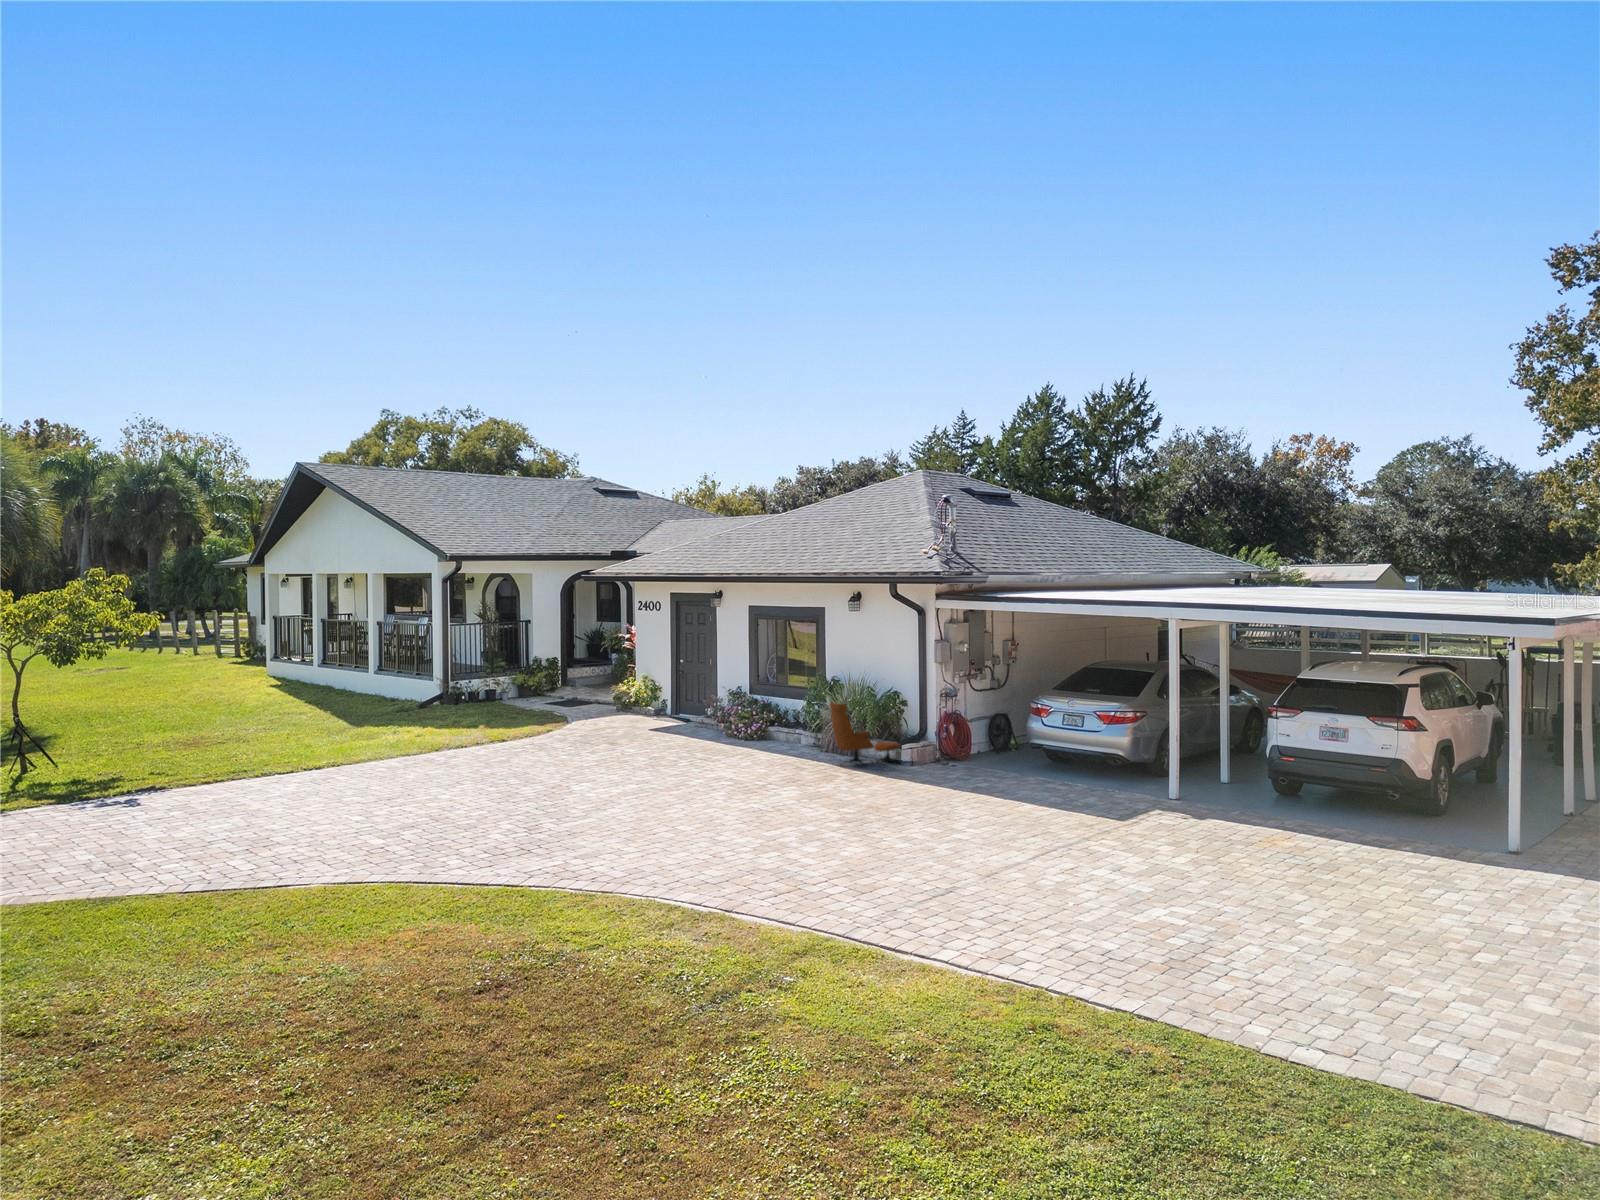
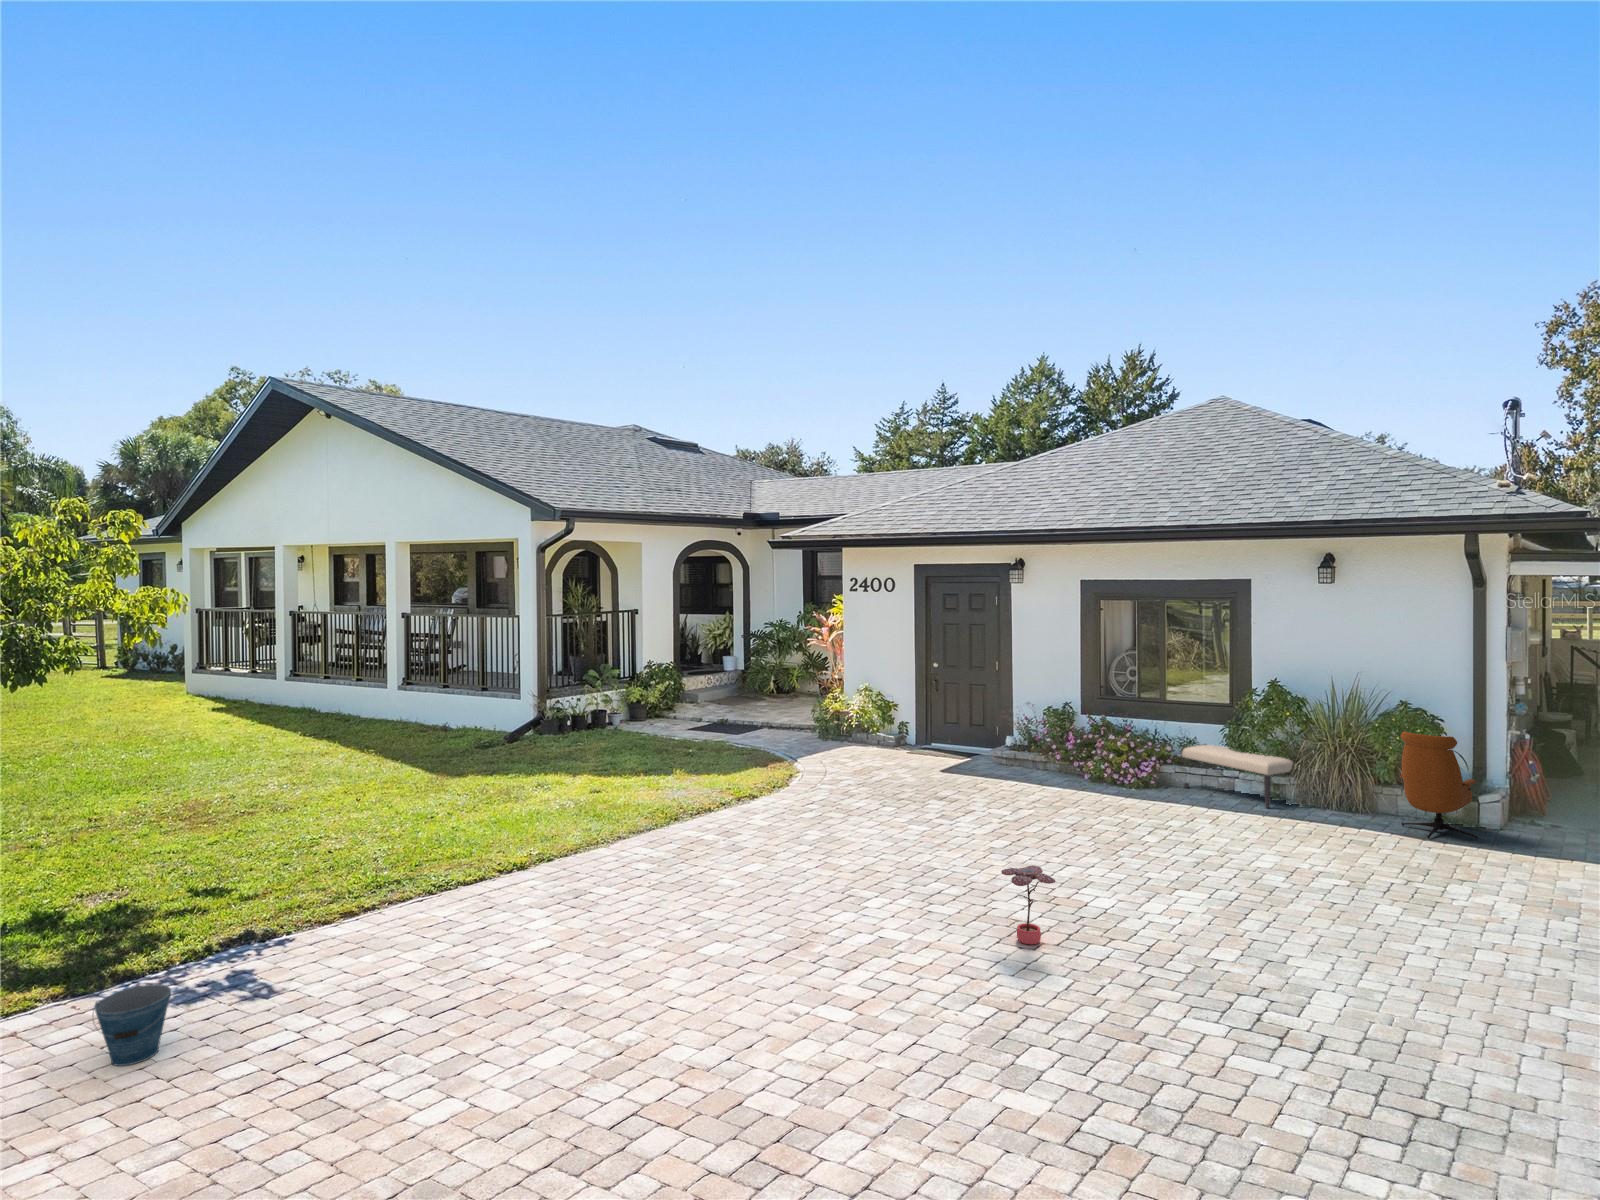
bench: none [776,715,818,752] -> present [1182,744,1293,808]
potted plant: none [503,752,529,789] -> present [1001,865,1055,944]
bucket: none [97,772,128,799] -> present [93,984,171,1066]

